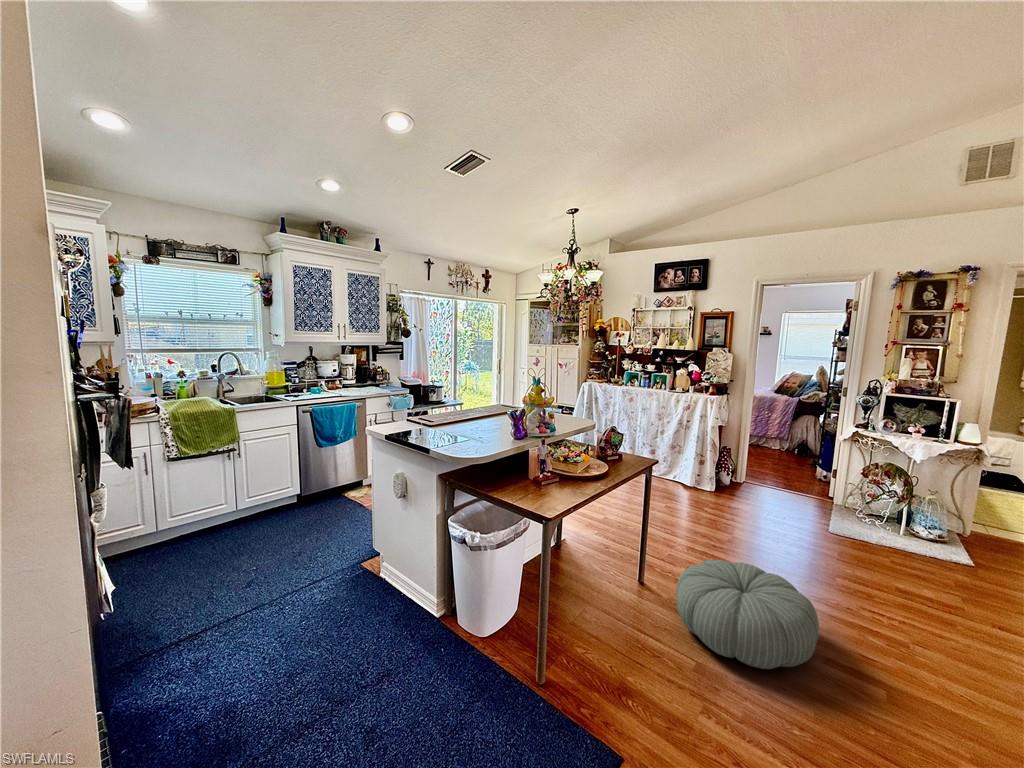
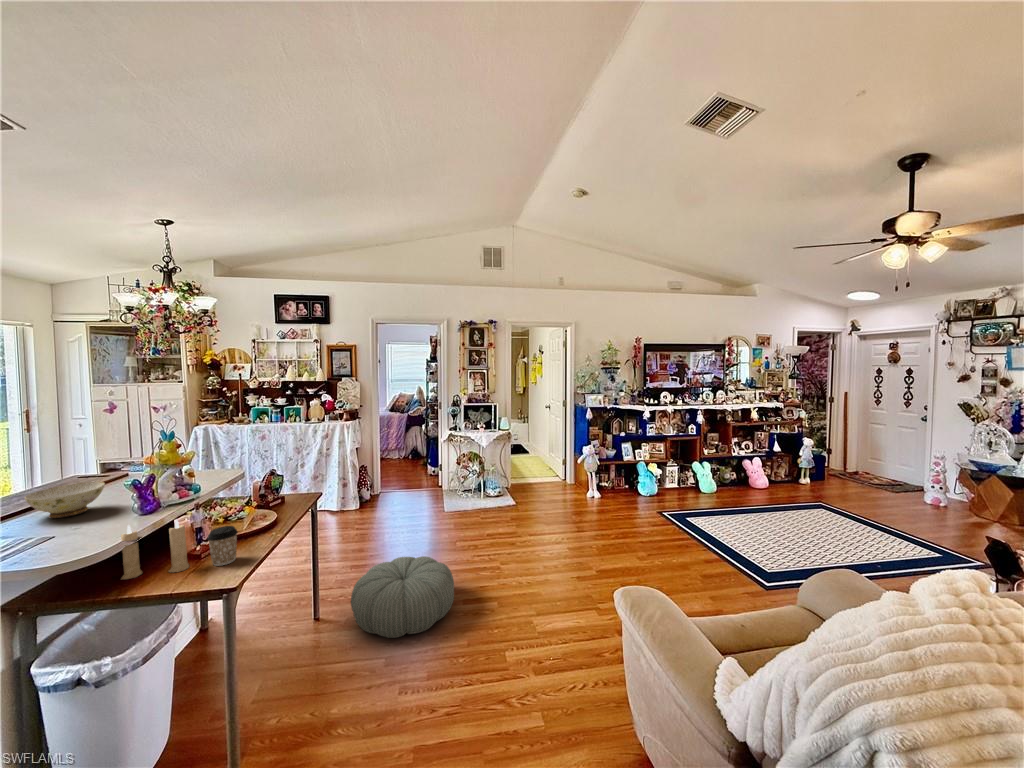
ceramic bowl: none [455,406,496,428] -> present [25,482,105,518]
candle: none [485,440,526,492] -> present [121,520,189,579]
coffee cup: none [538,464,562,499] -> present [207,526,238,566]

